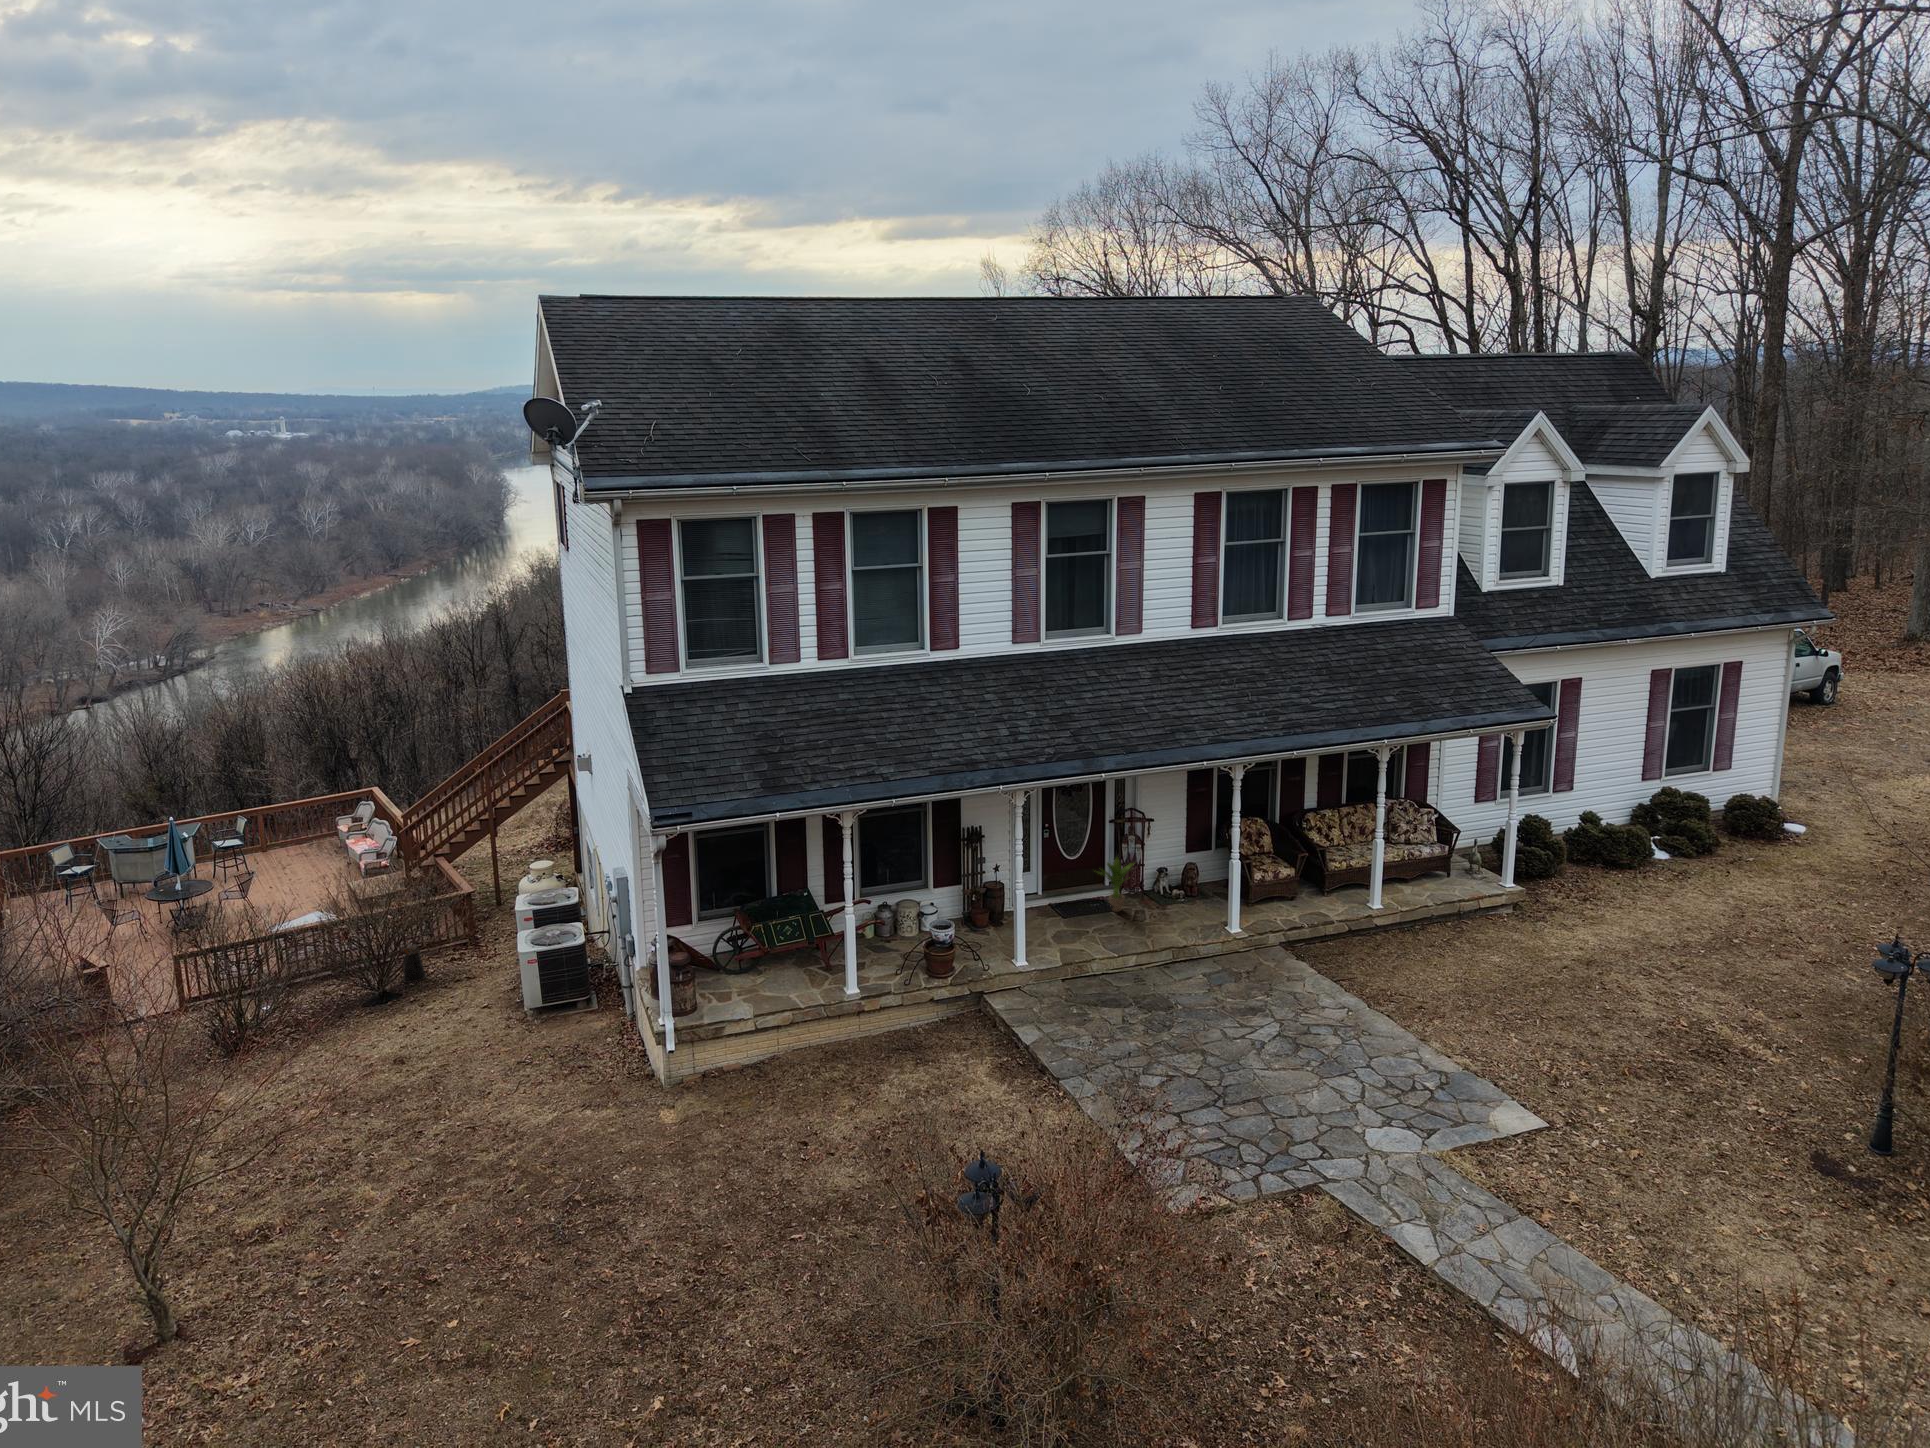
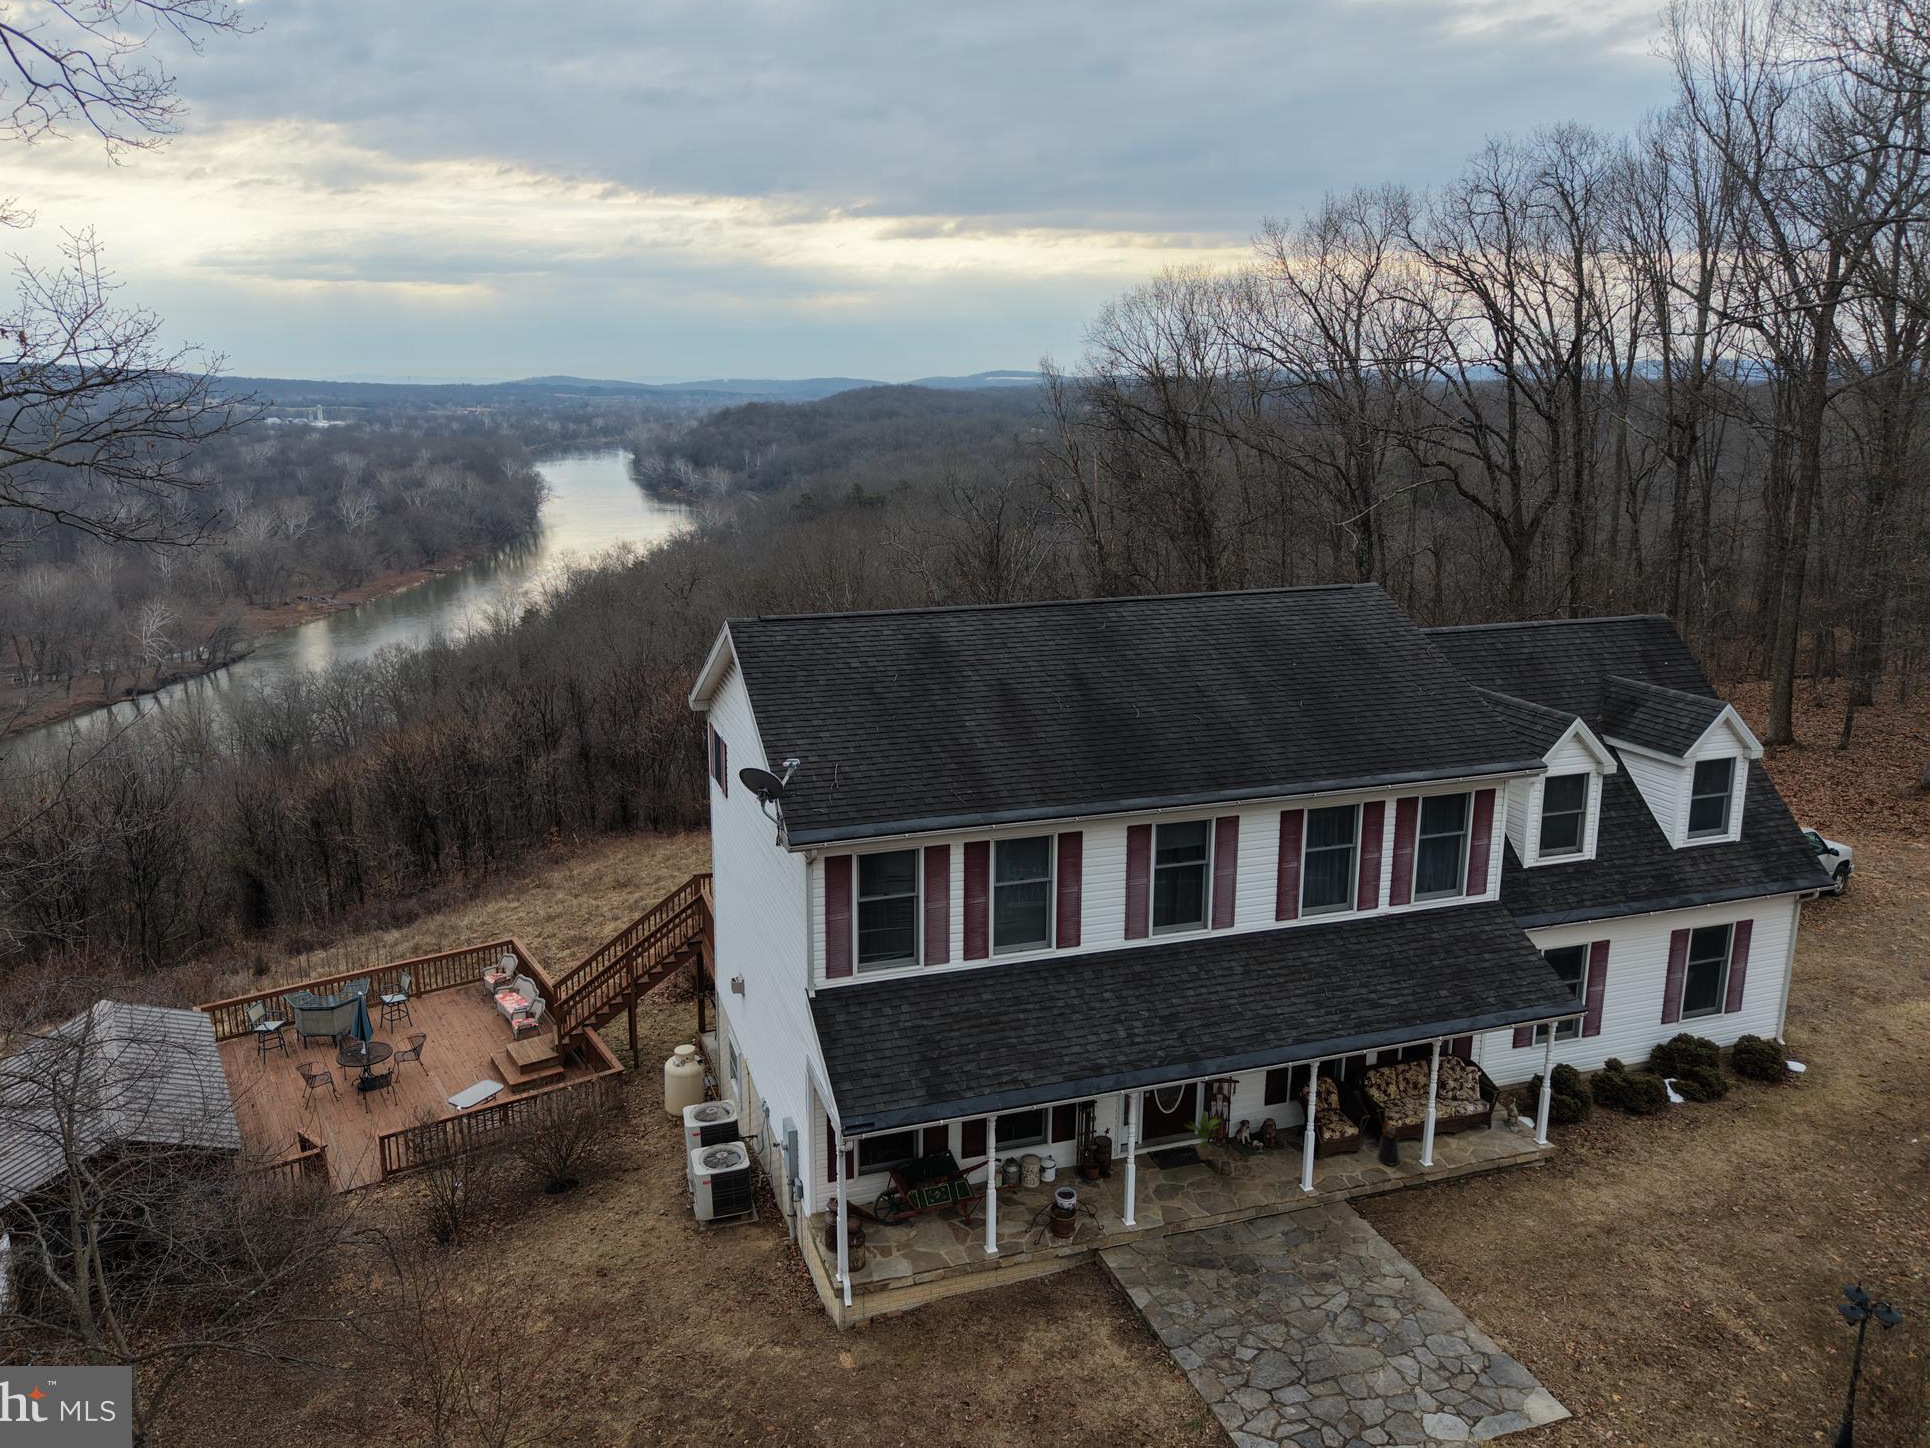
watering can: present [403,941,426,983] -> present [1377,1122,1400,1165]

